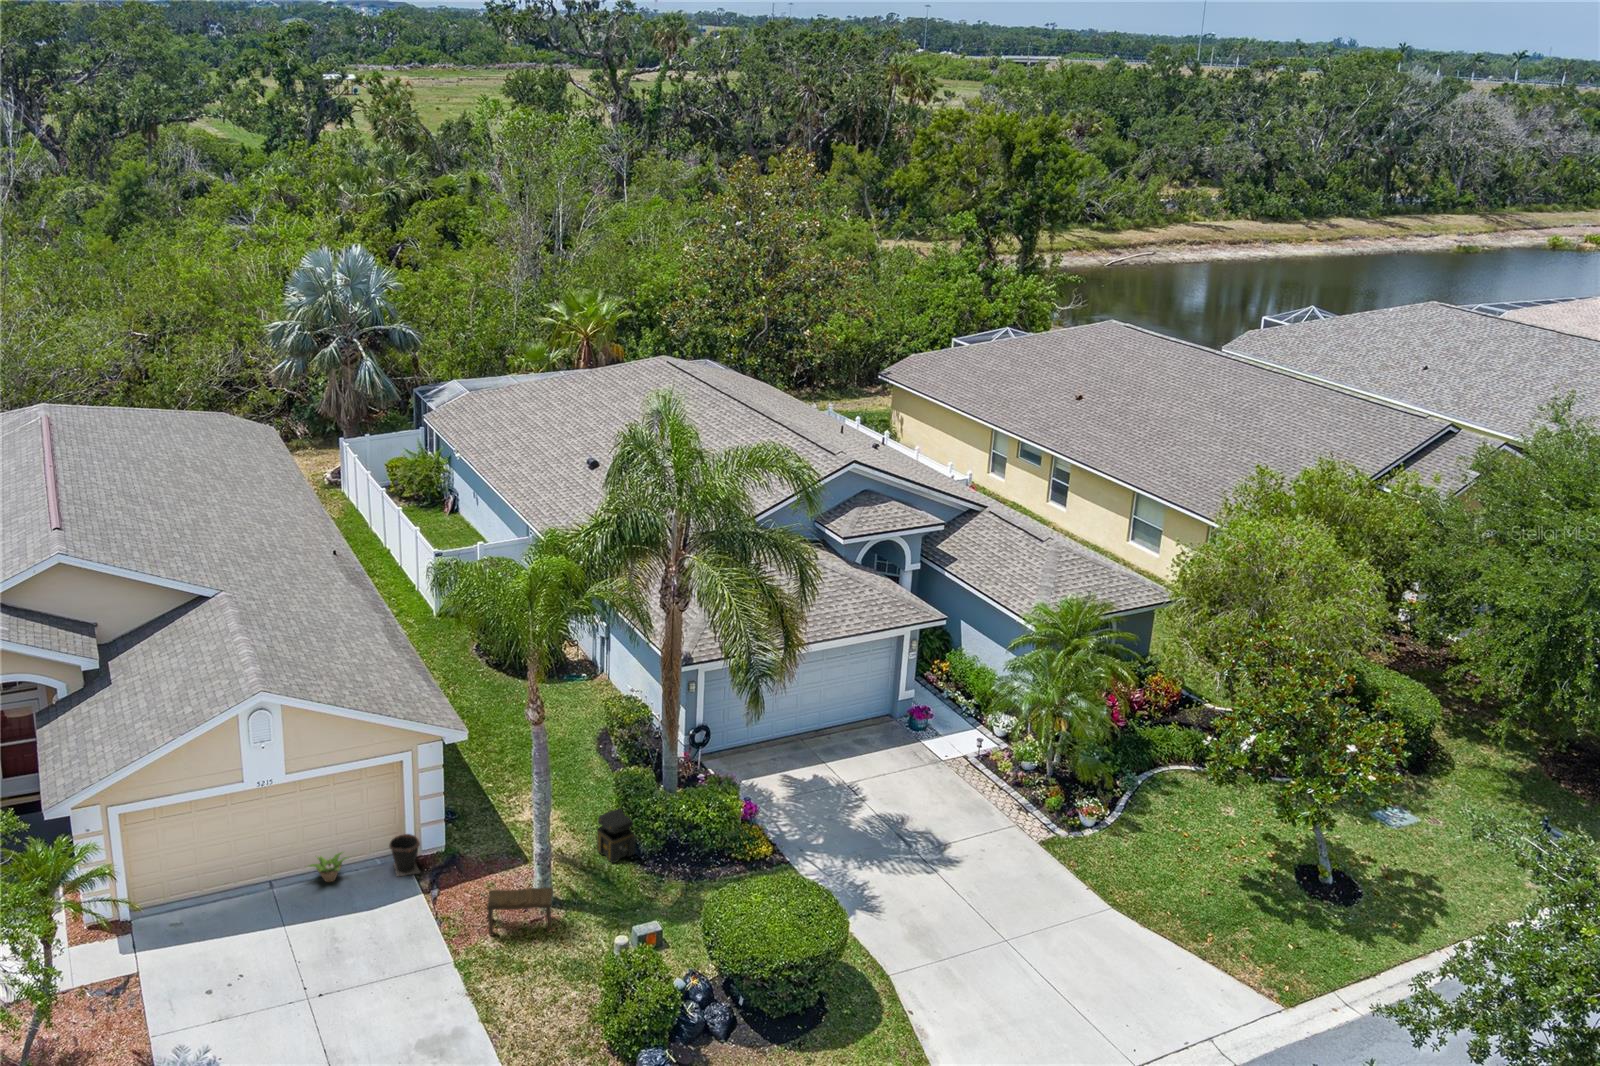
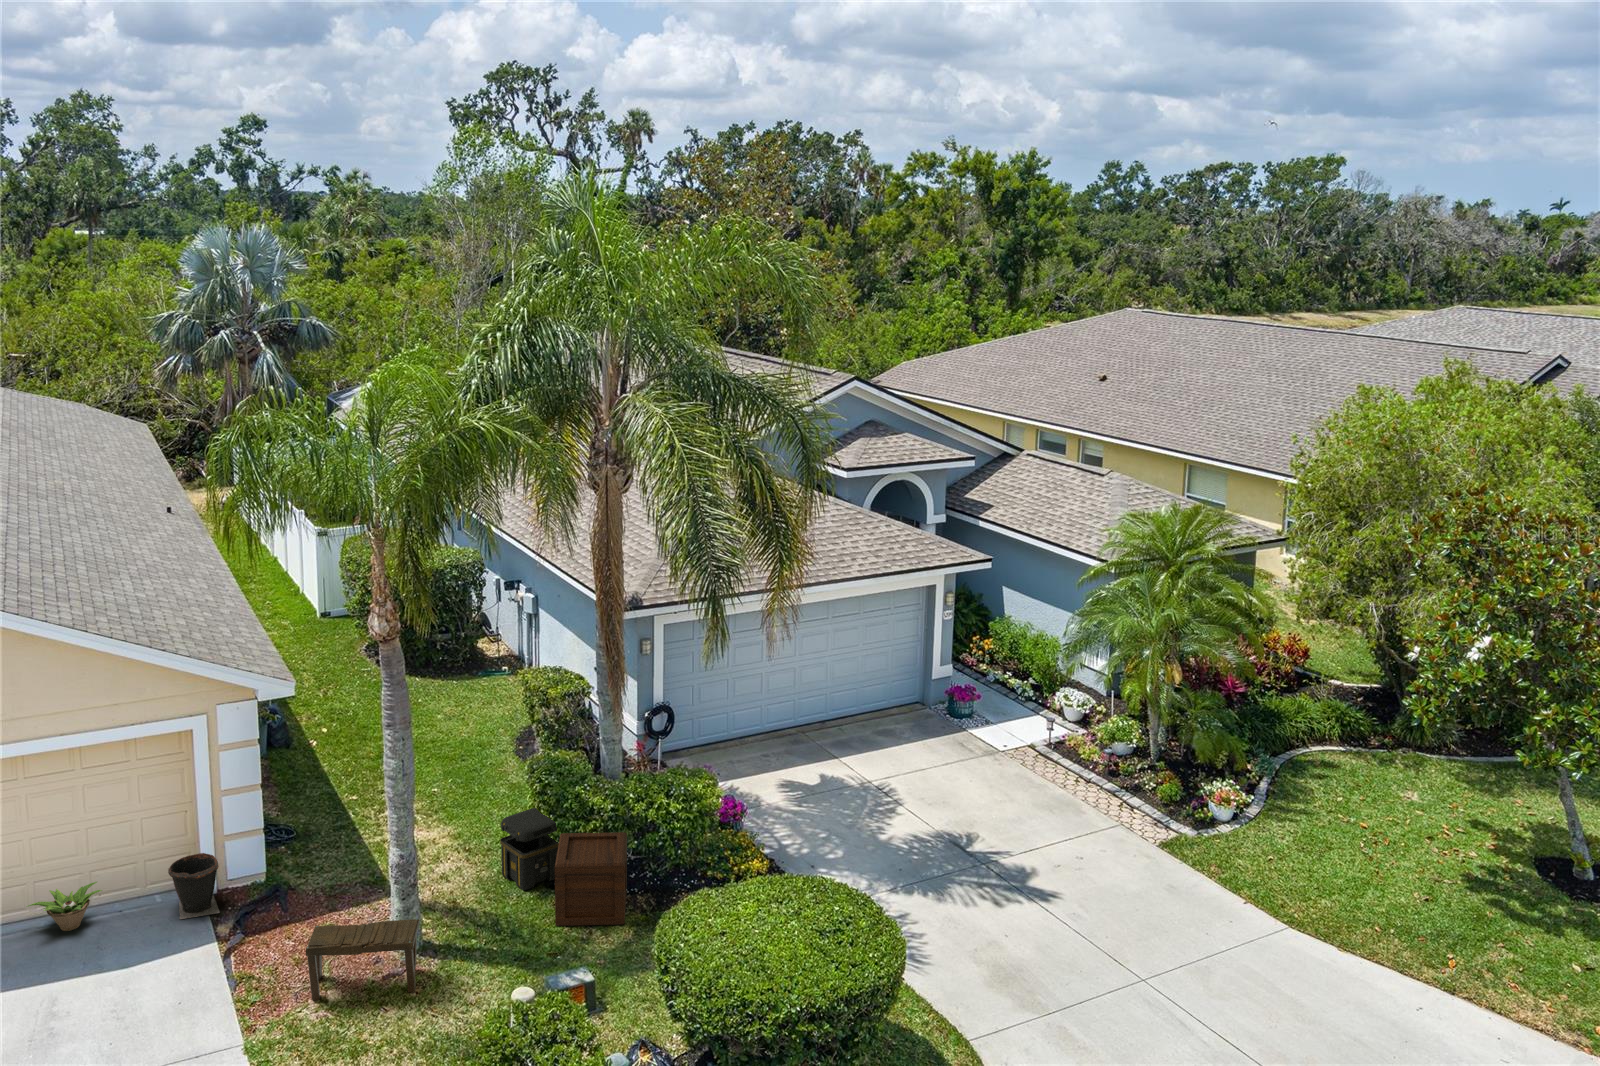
wooden crate: none [634,829,681,890] -> present [555,832,627,926]

